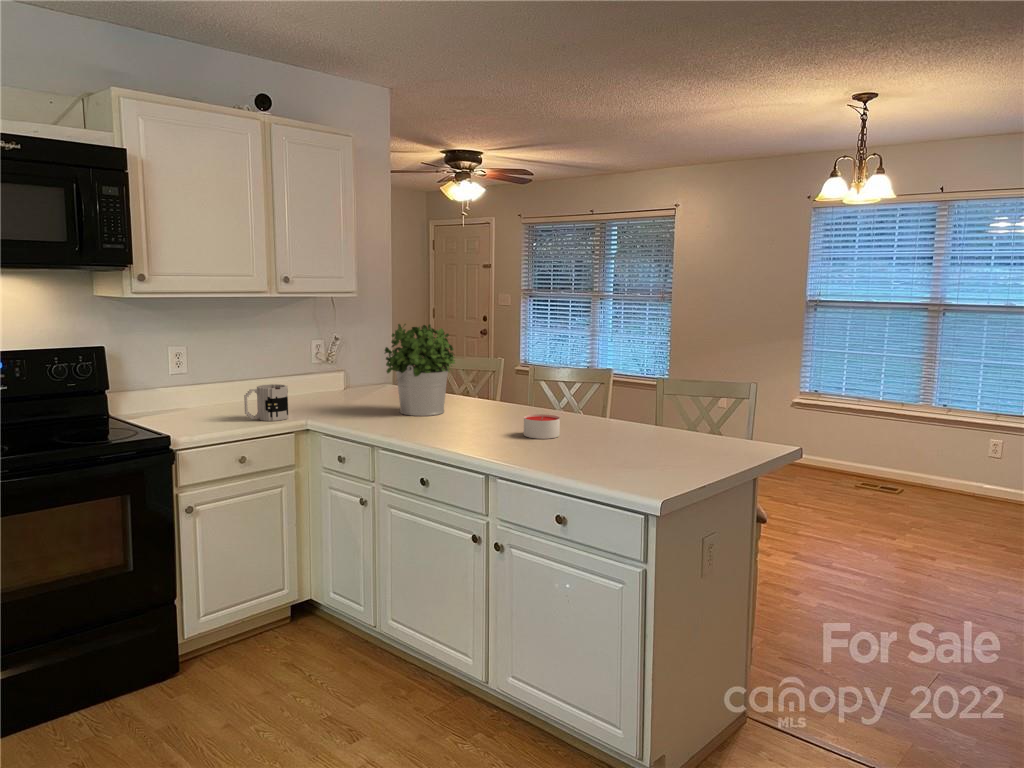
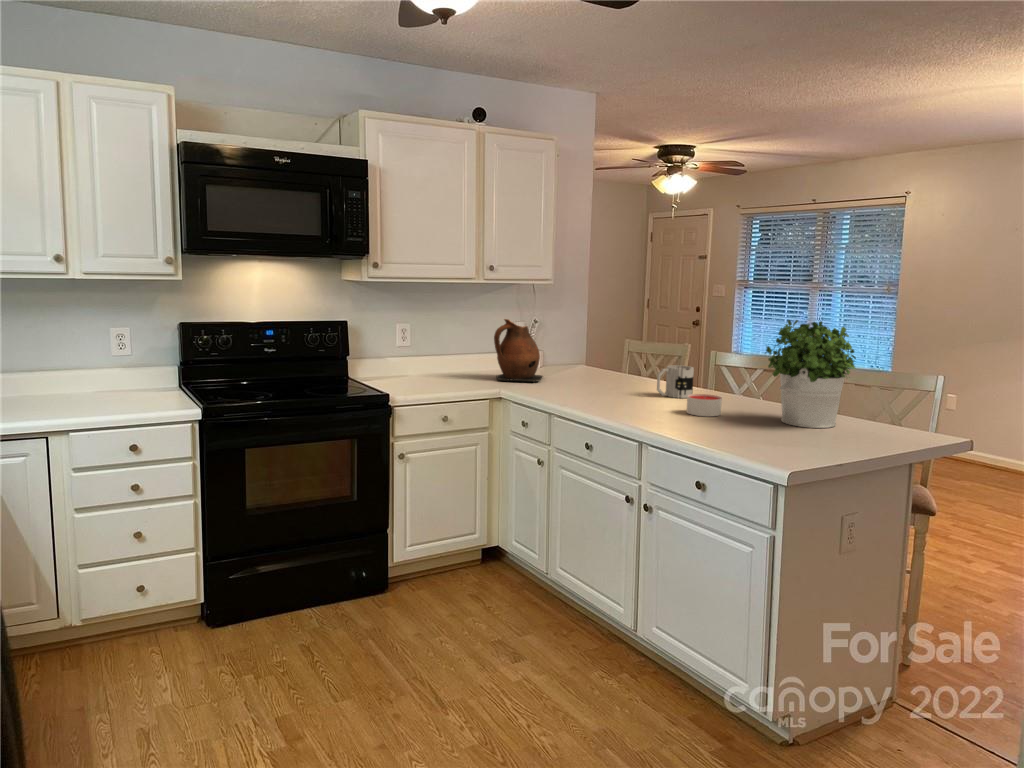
potted plant: present [385,324,455,416] -> present [766,320,856,428]
ceramic pitcher: none [293,338,351,409] -> present [494,319,543,382]
mug: present [244,384,288,421] -> present [657,365,694,398]

